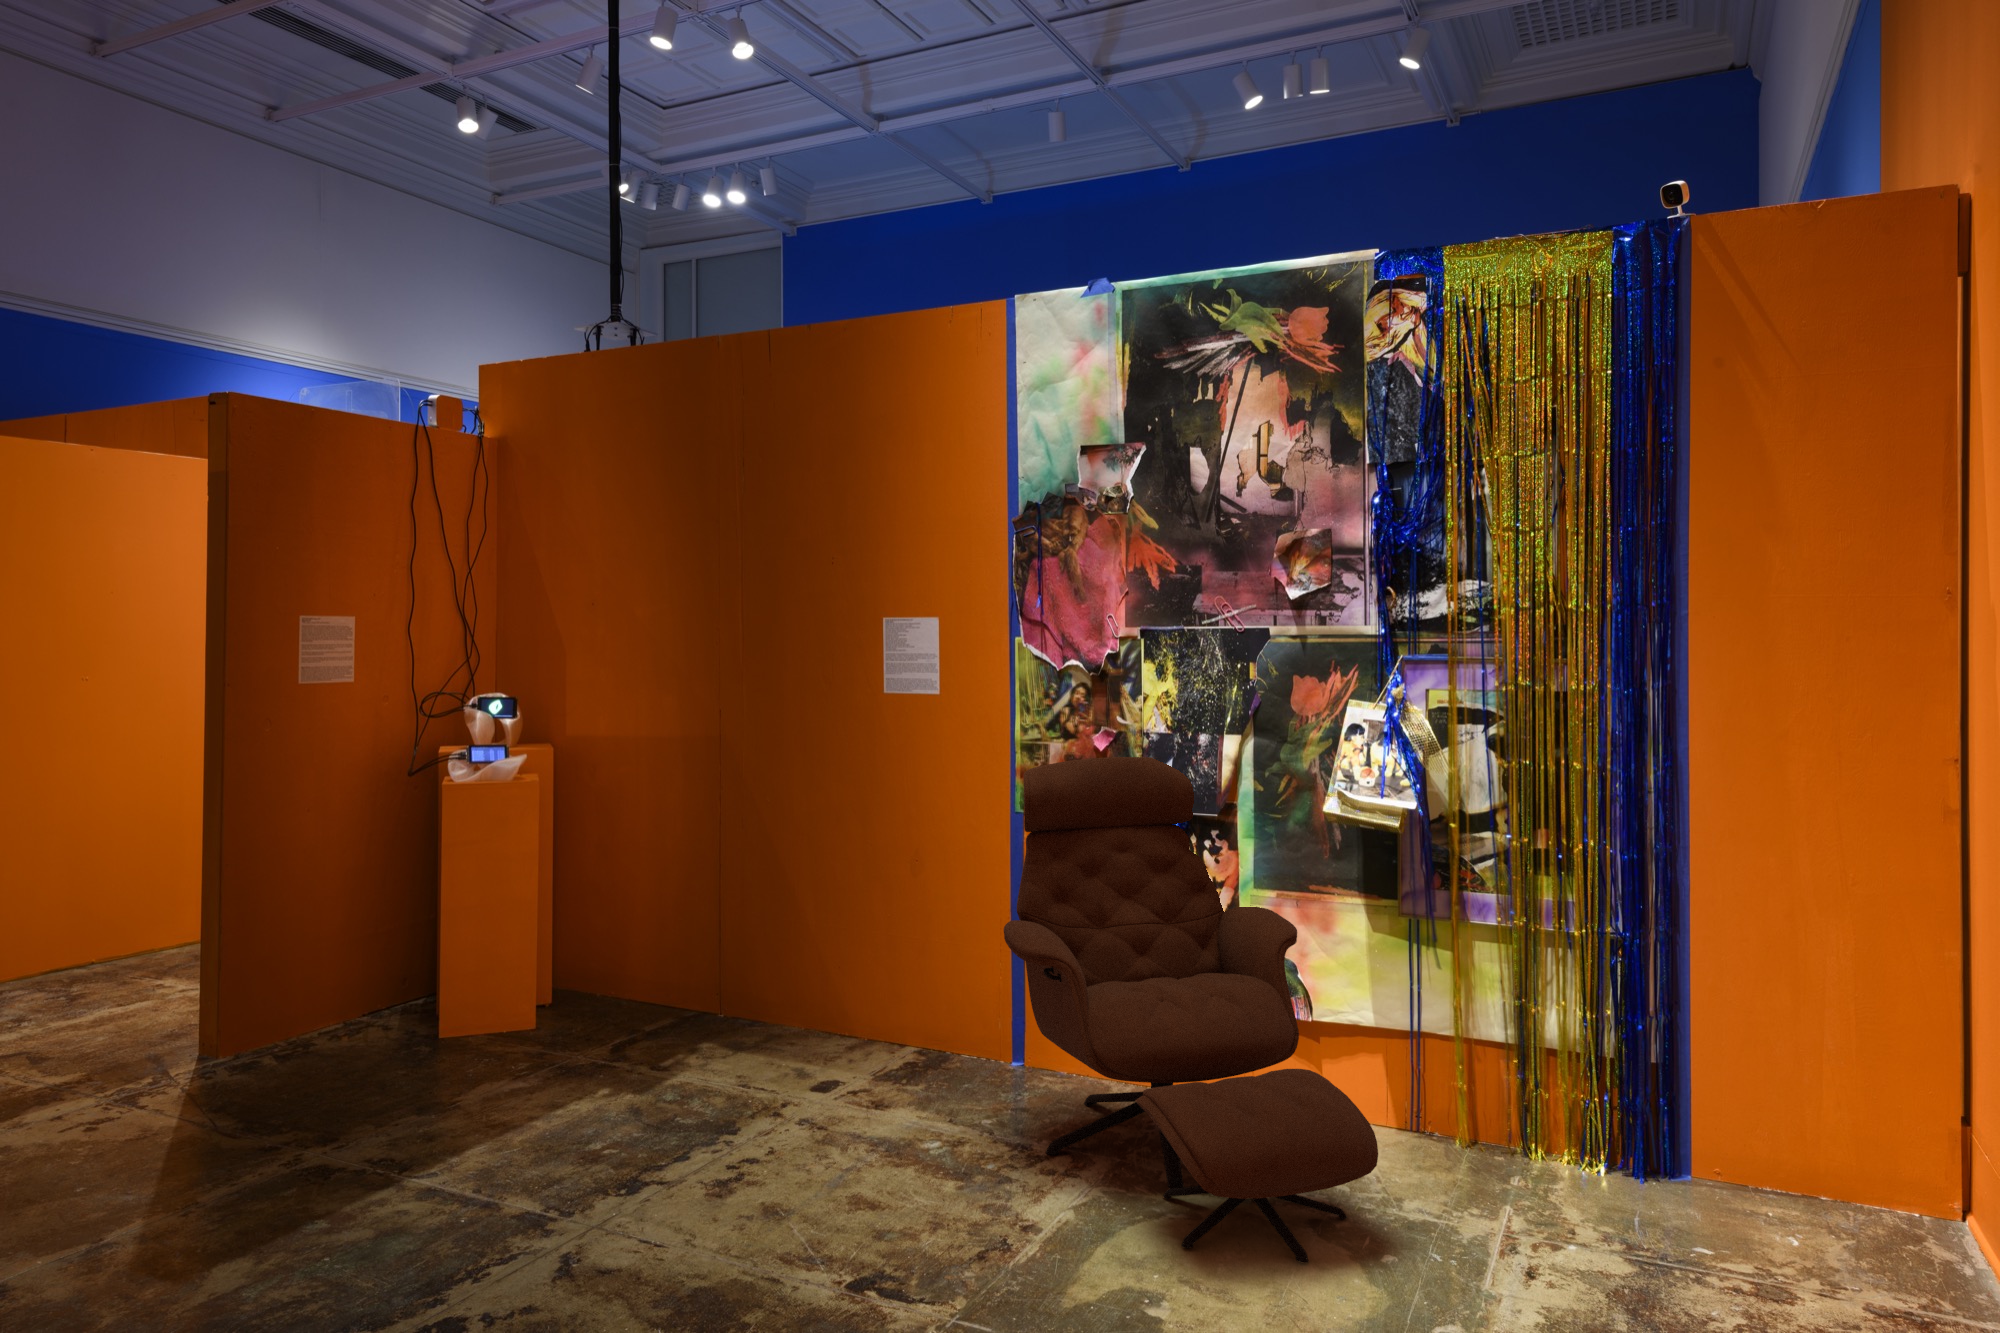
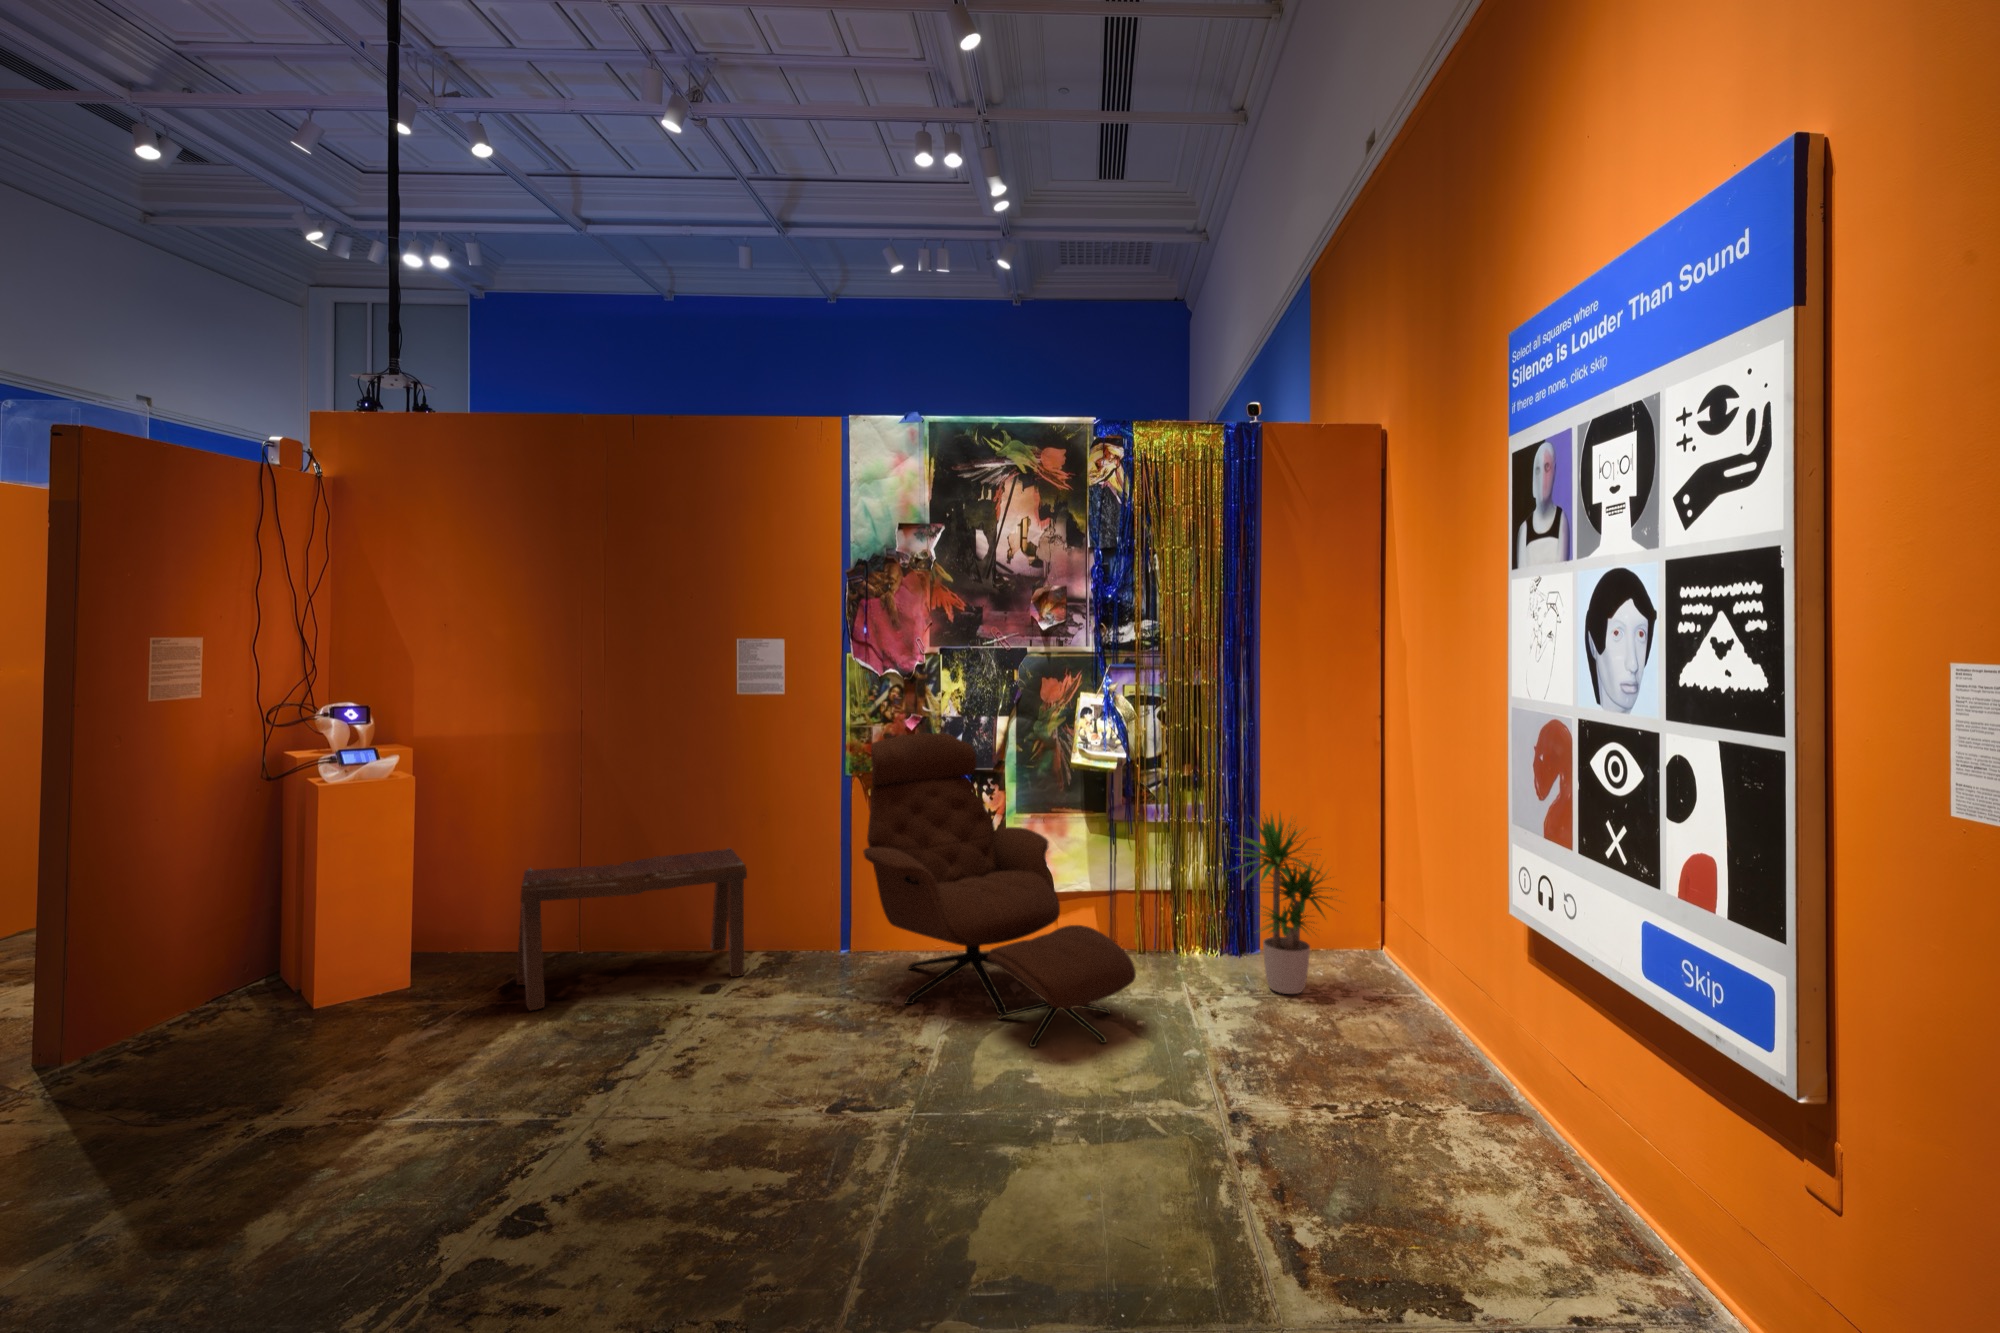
potted plant: none [1583,905,1823,1241] -> present [1239,814,1338,994]
bench: none [588,906,873,1091] -> present [517,848,747,1010]

